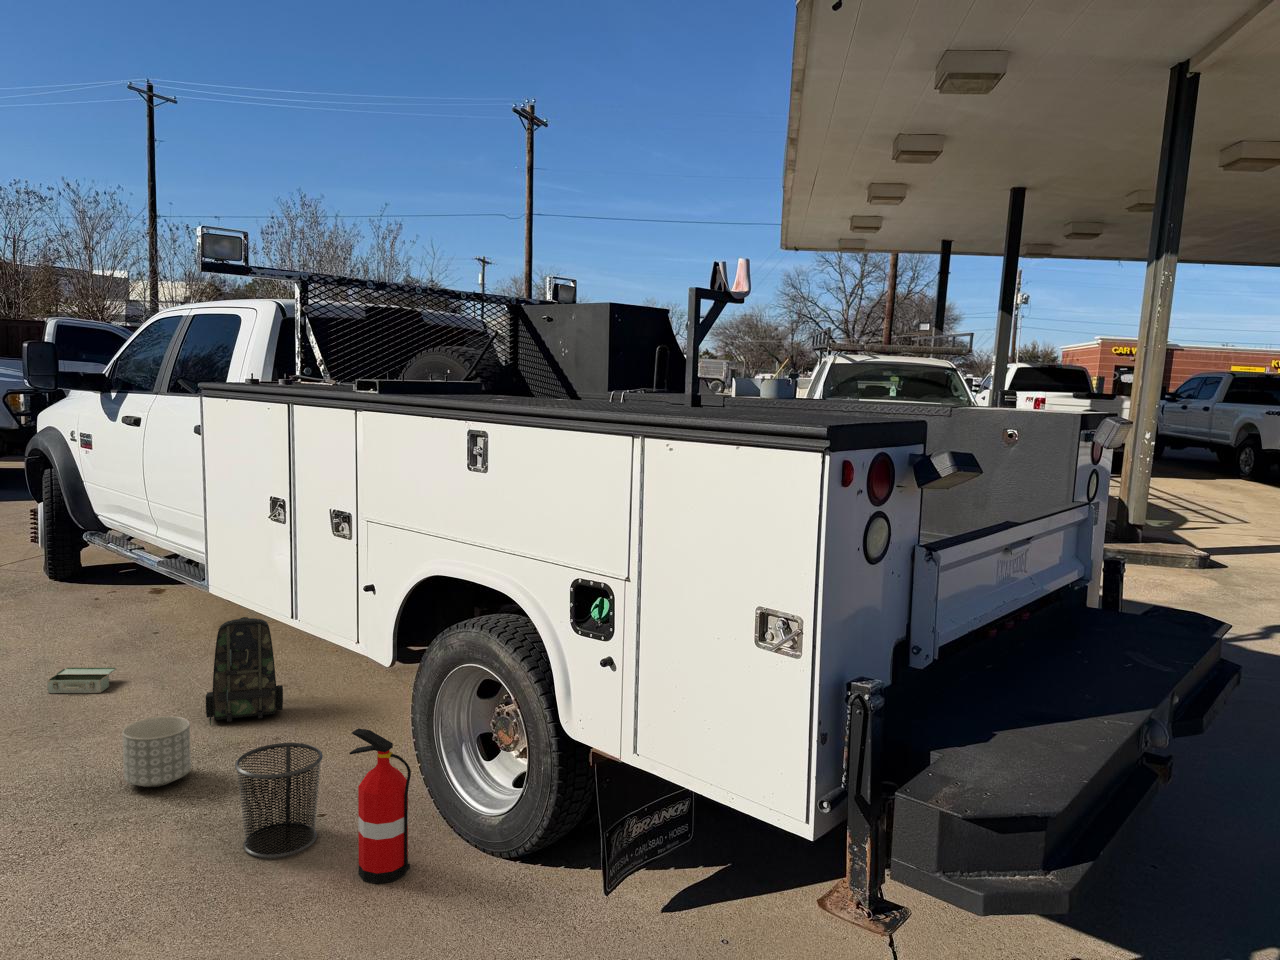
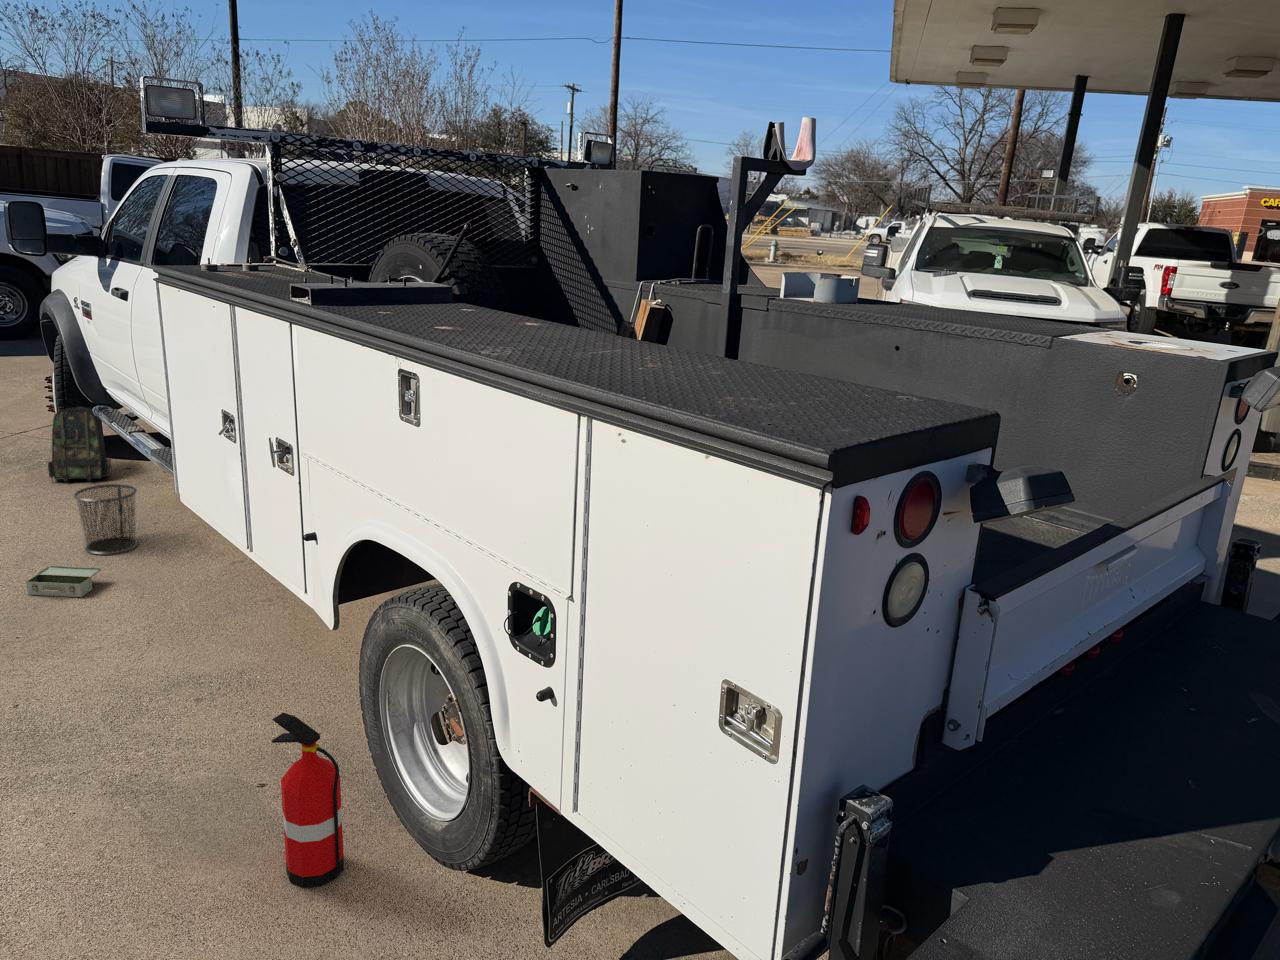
backpack: present [206,617,283,725] -> present [48,407,111,481]
planter: present [122,716,191,787] -> none [60,651,141,730]
trash can: present [235,743,323,858] -> present [74,484,138,555]

